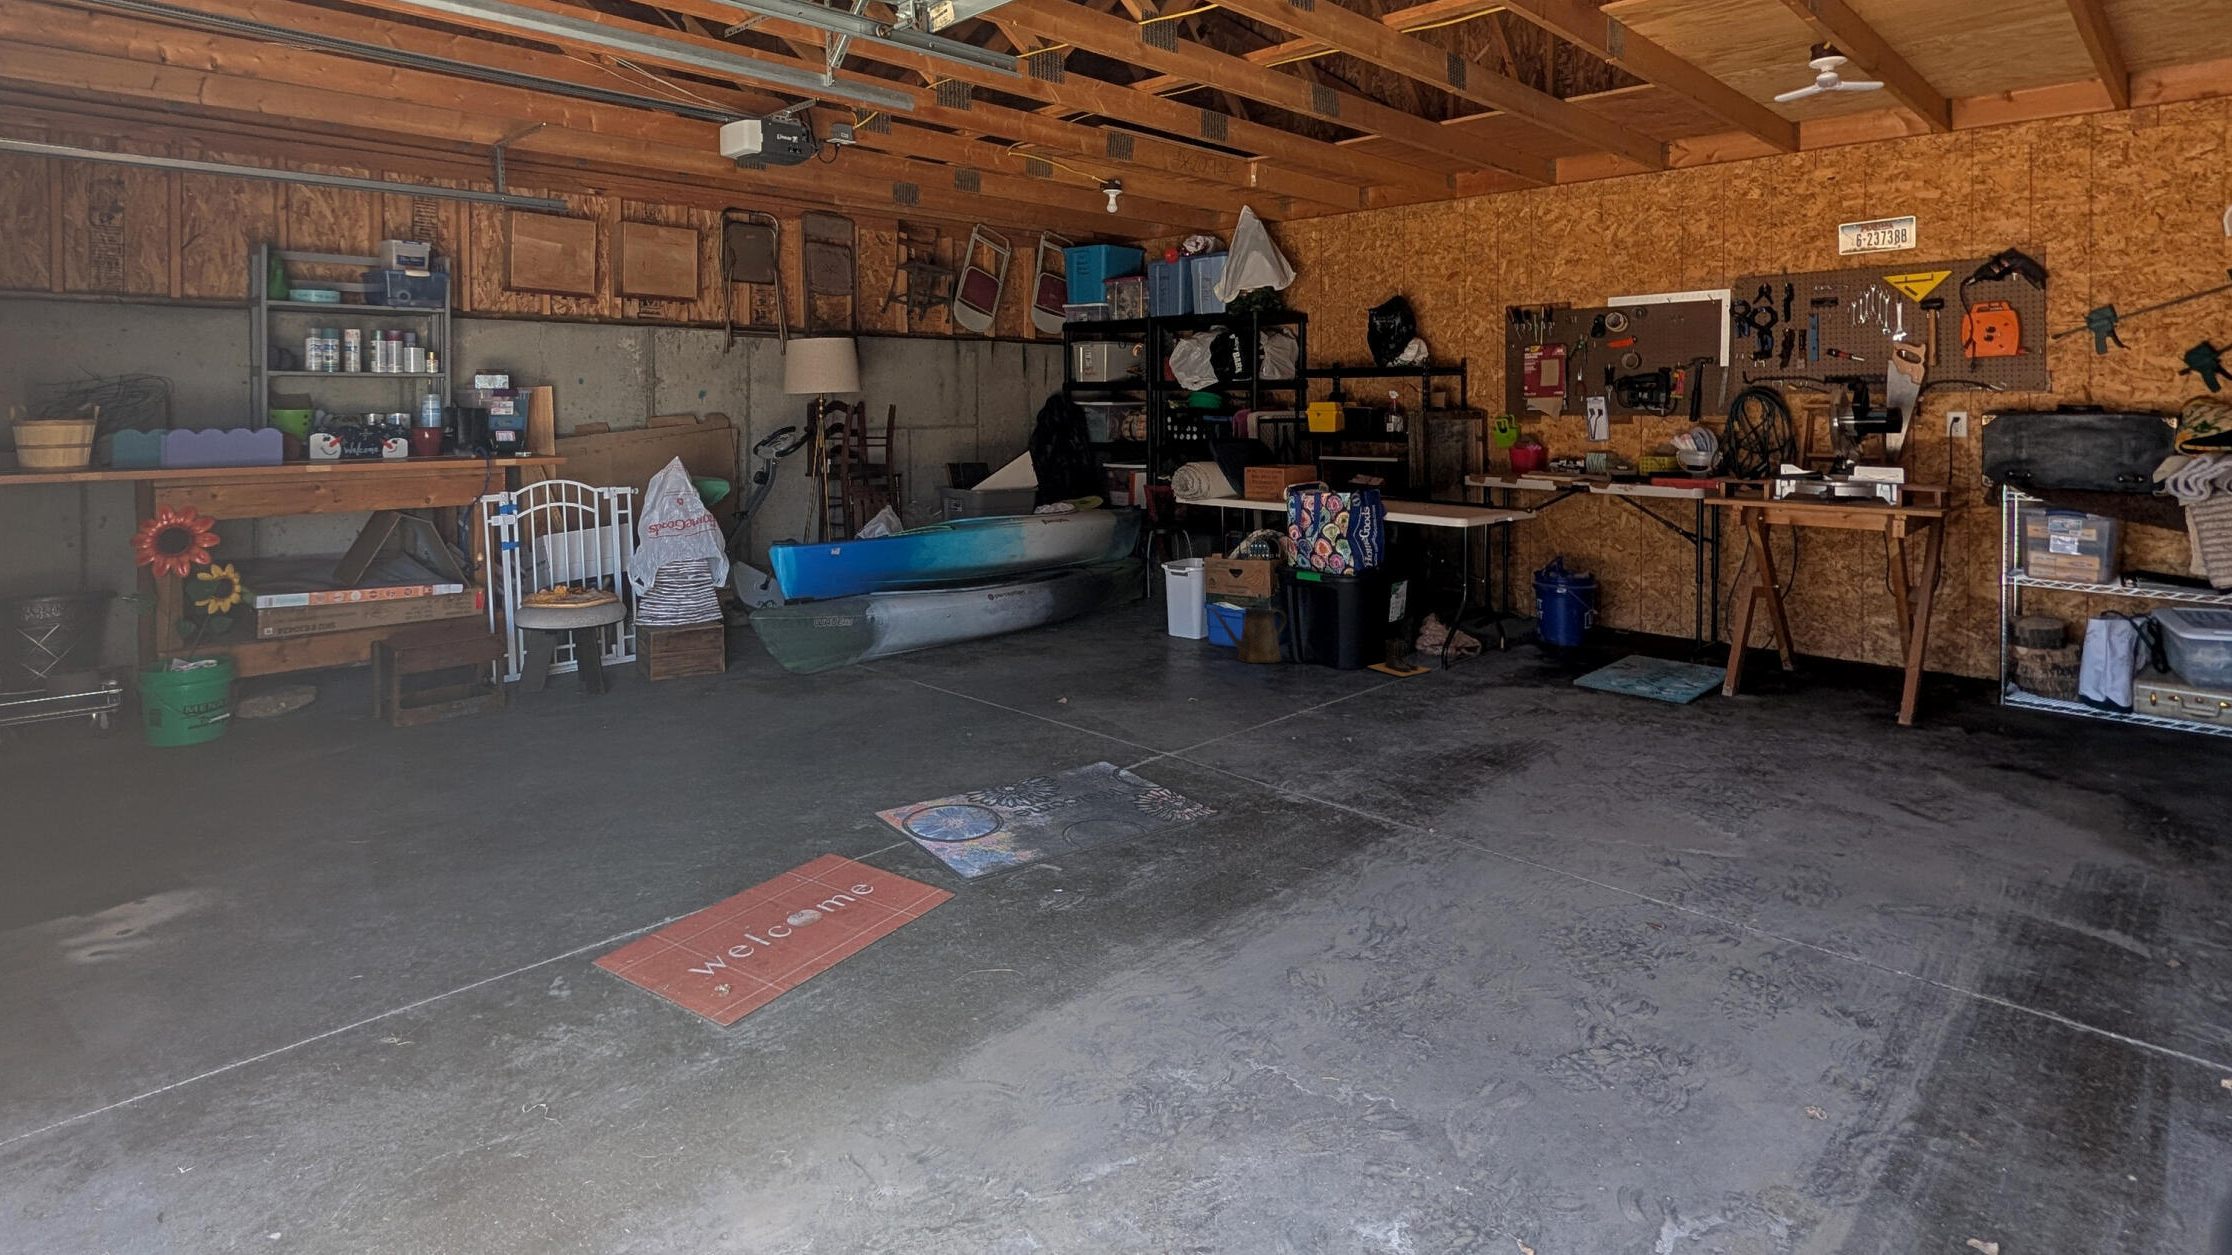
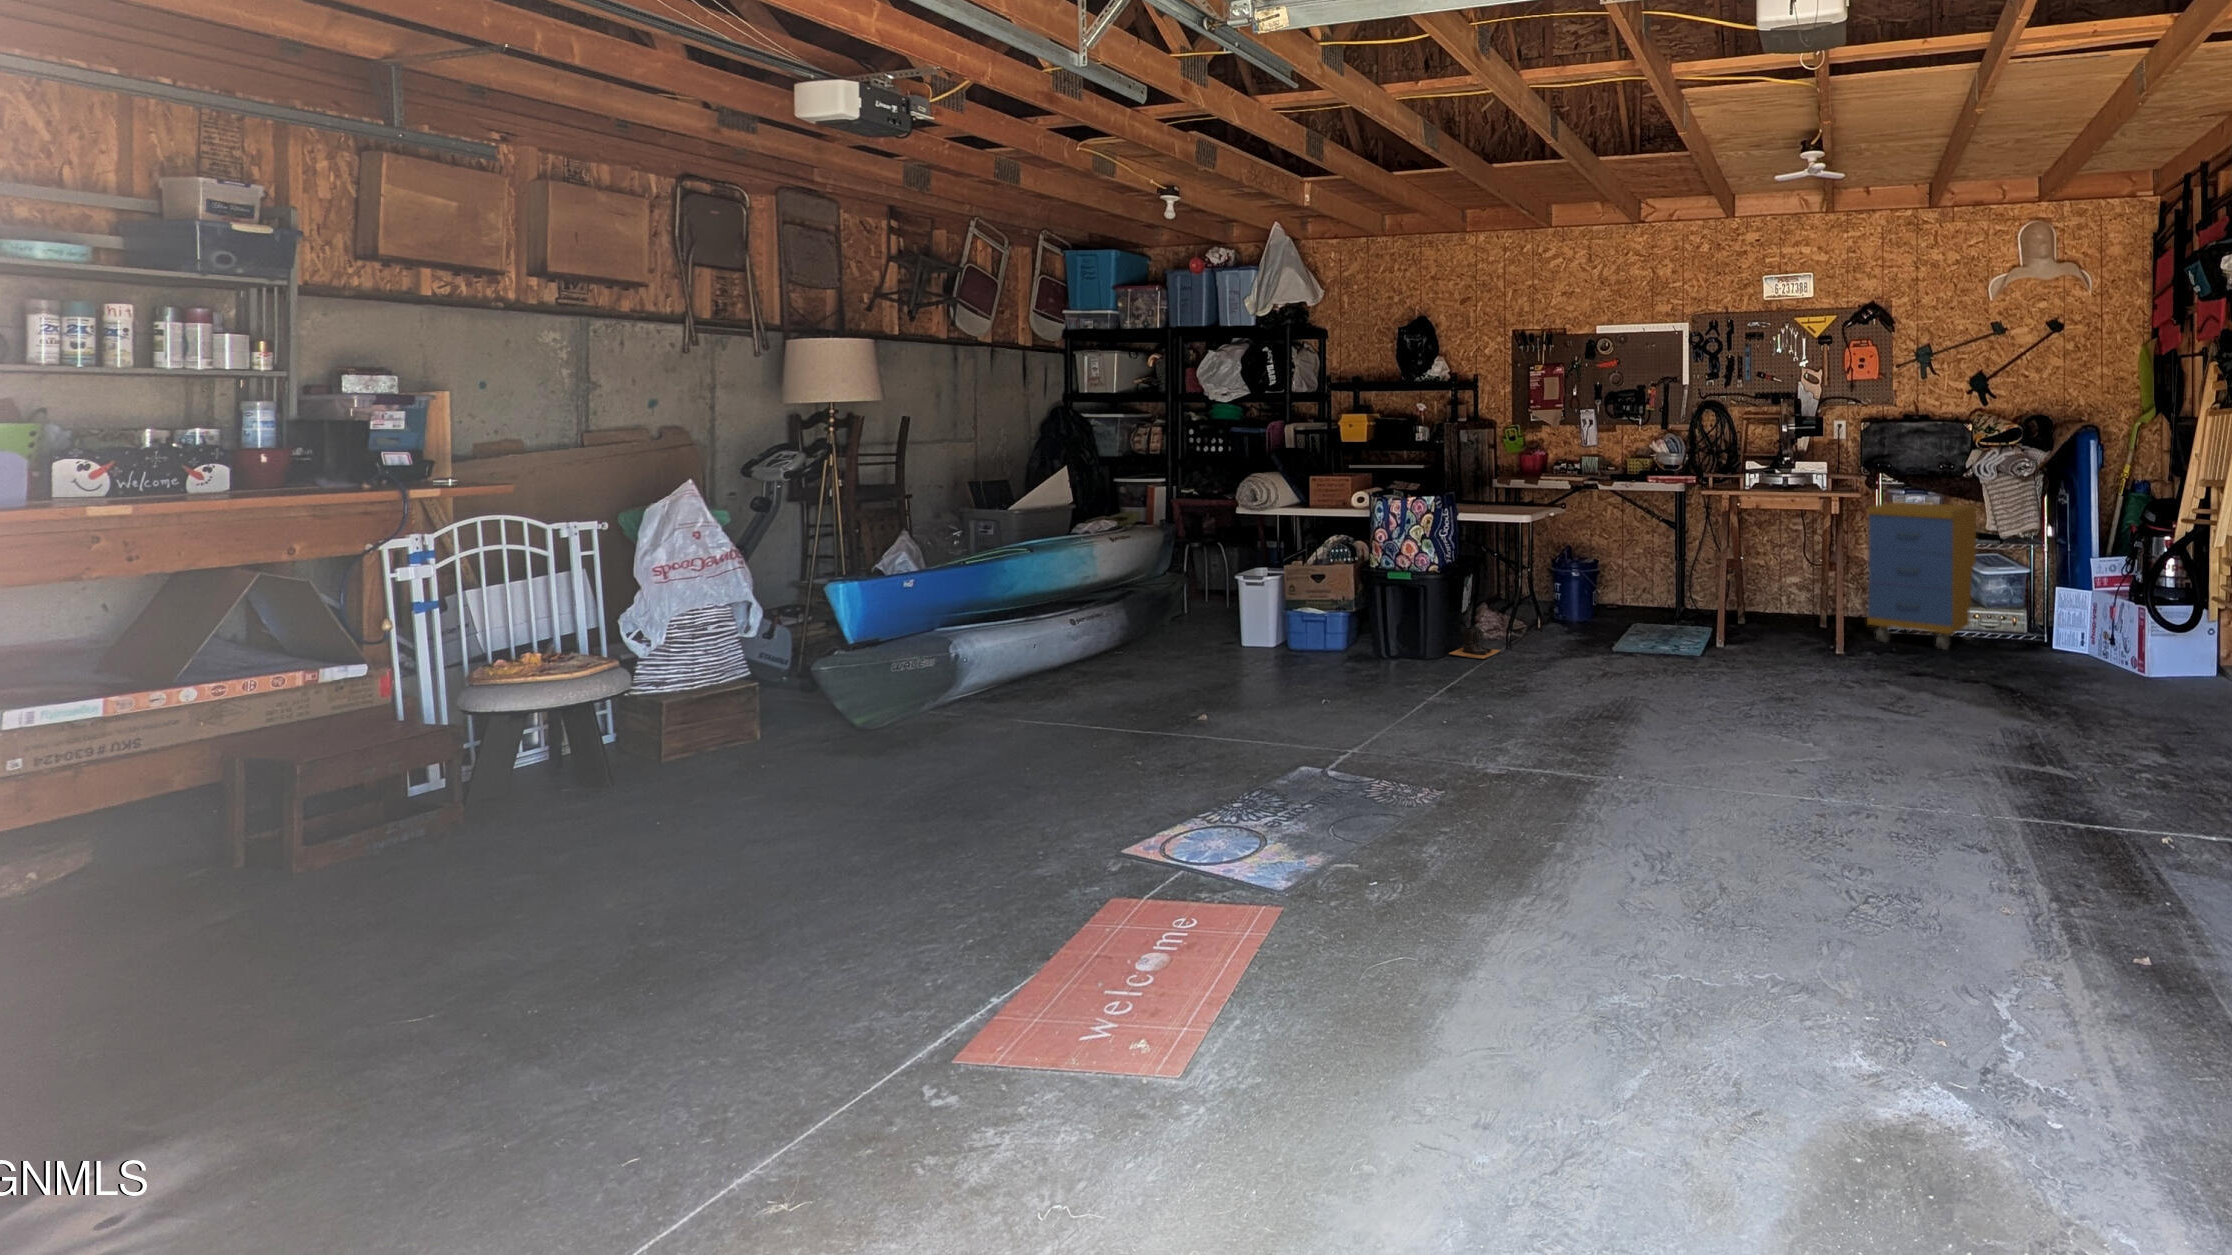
storage cabinet: none [1964,525,2170,740] -> present [1867,502,1976,650]
watering can: present [1210,607,1286,663] -> none [1311,609,1371,662]

